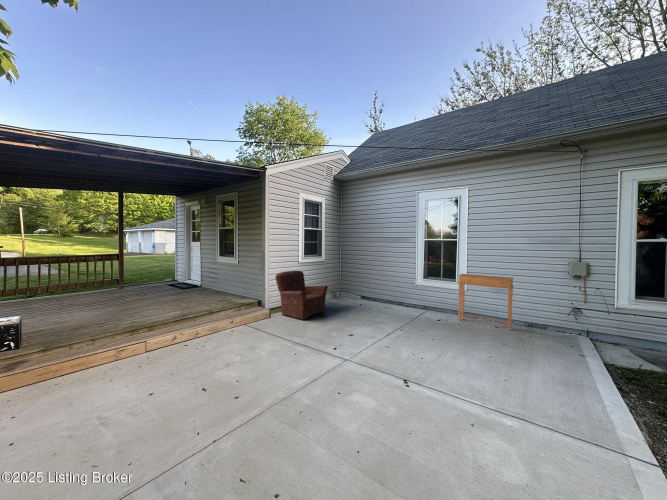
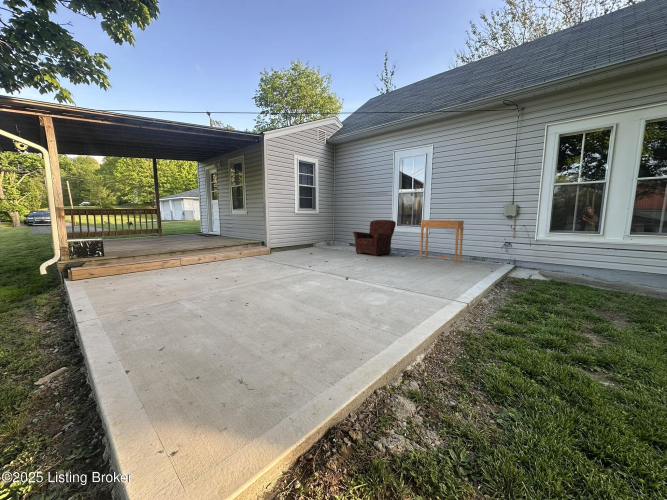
armchair: present [275,270,328,320] -> present [353,220,396,256]

